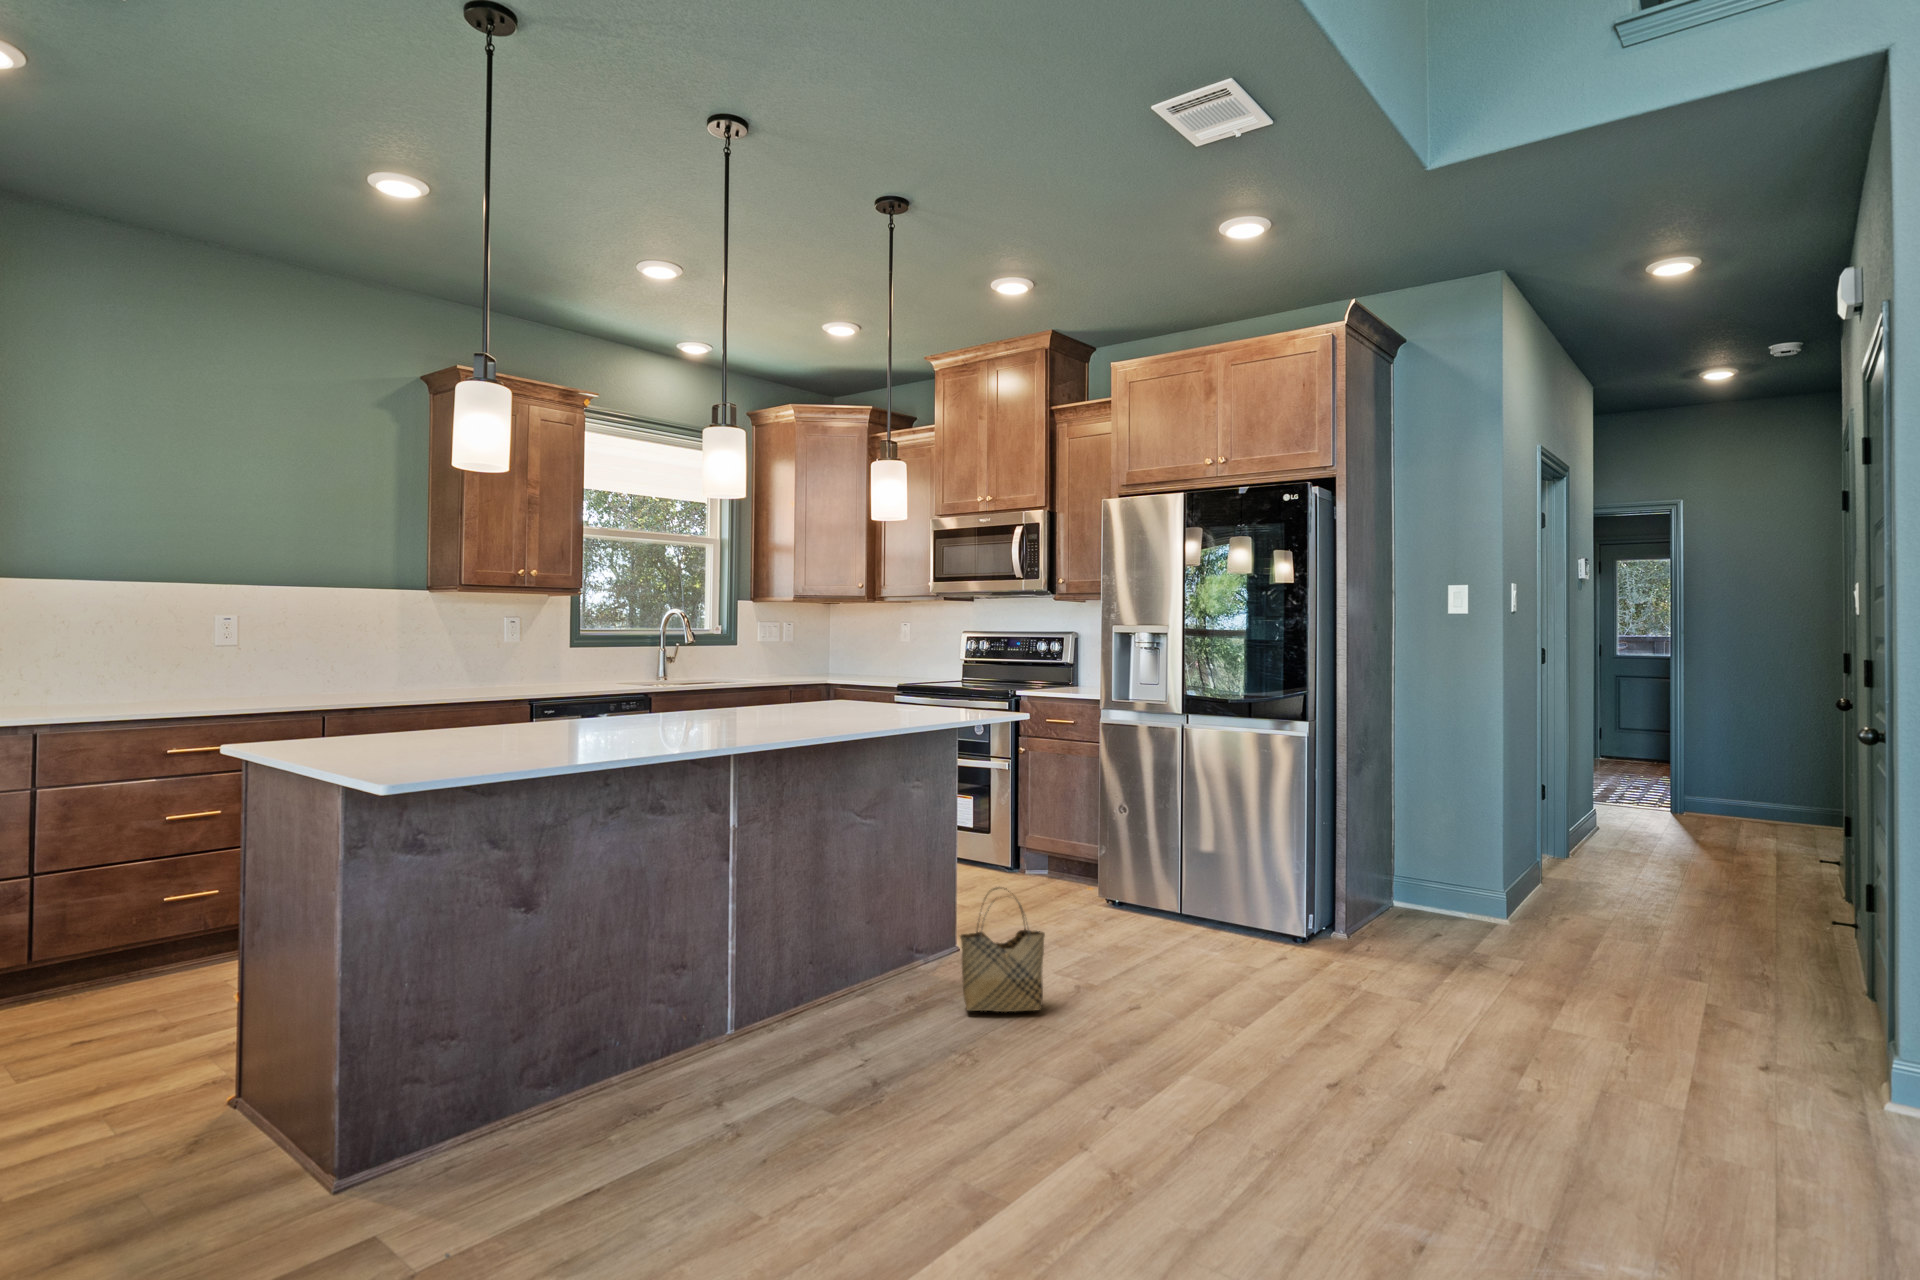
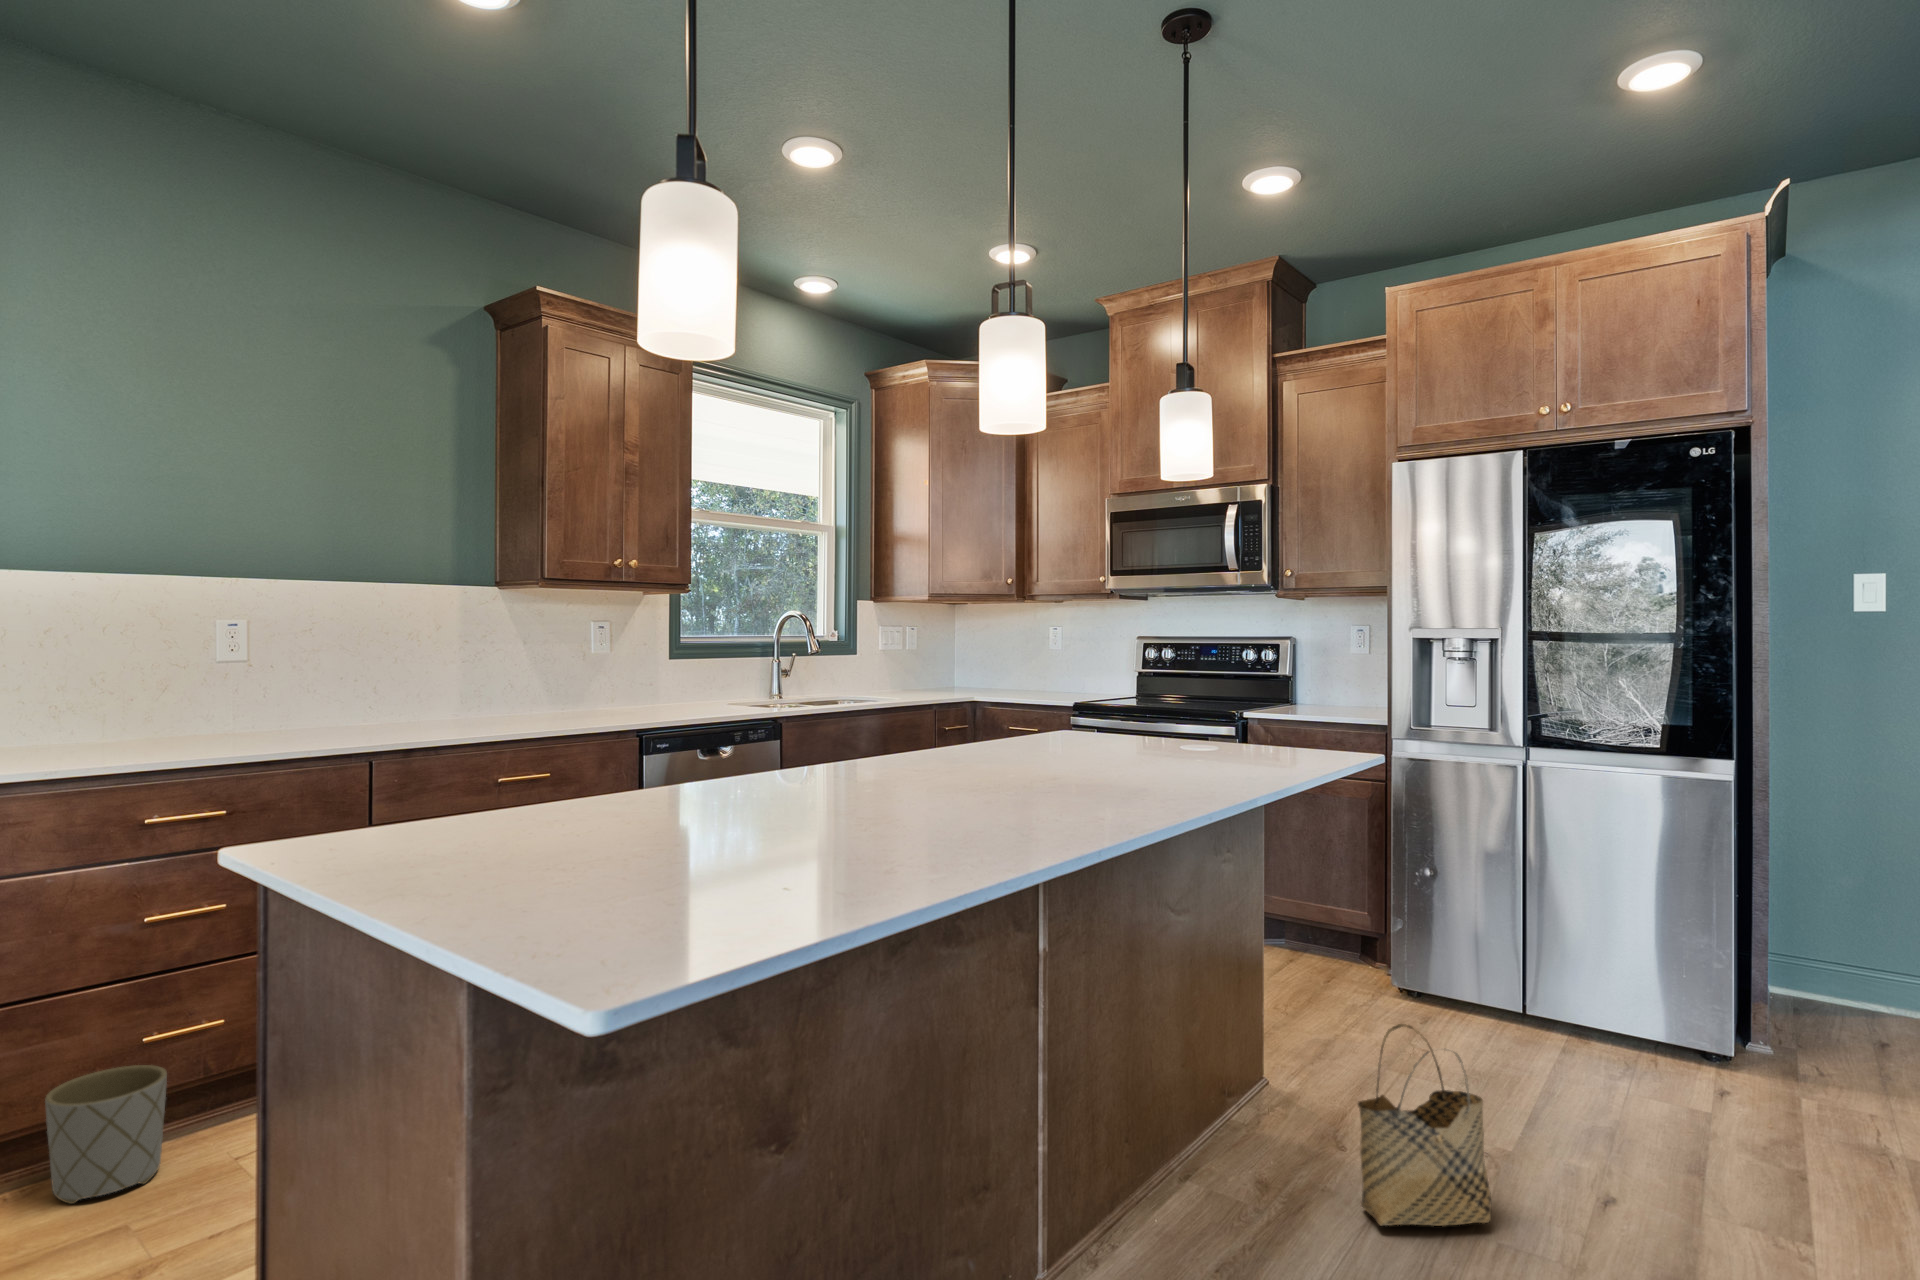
planter: none [101,916,181,998] -> present [45,1065,167,1204]

